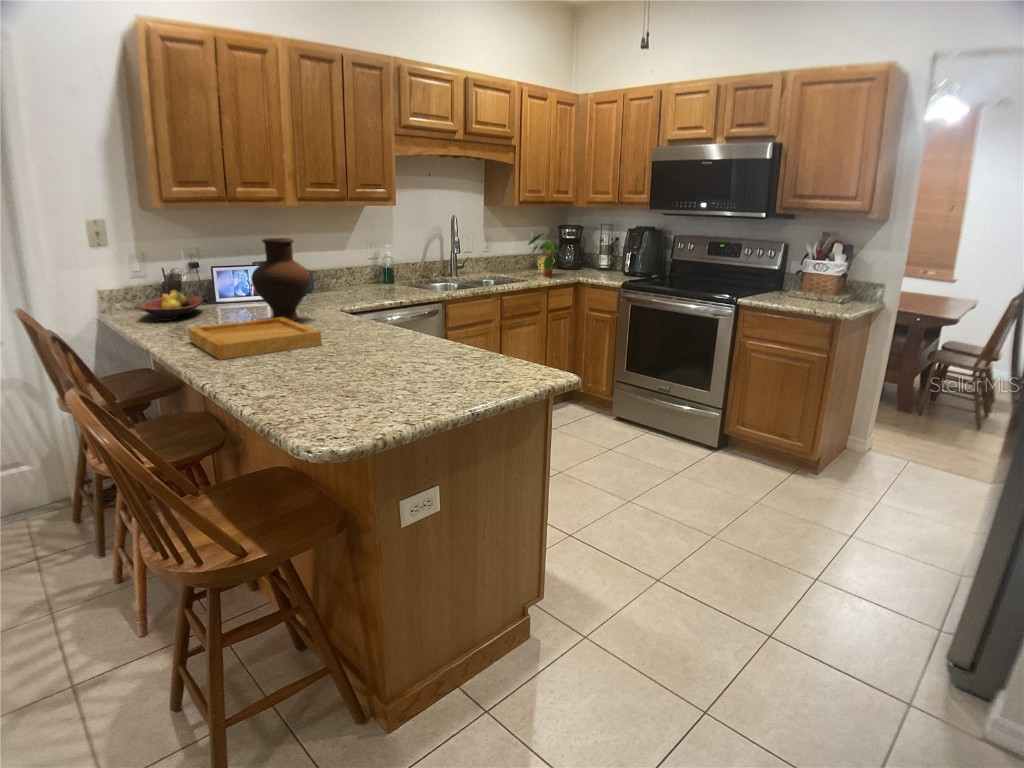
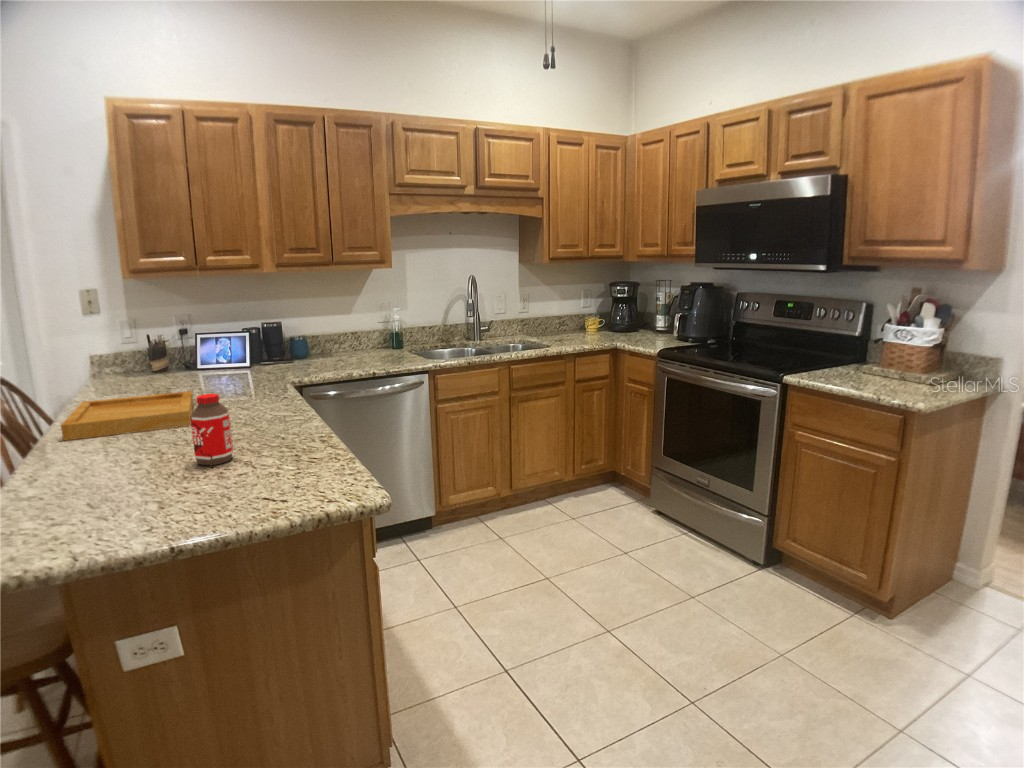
plant: present [528,233,565,276] -> none [564,291,611,339]
vase: present [251,238,311,321] -> none [180,307,245,394]
fruit bowl: present [140,290,203,321] -> none [97,357,173,389]
bottle: none [392,308,423,369] -> present [190,394,233,465]

